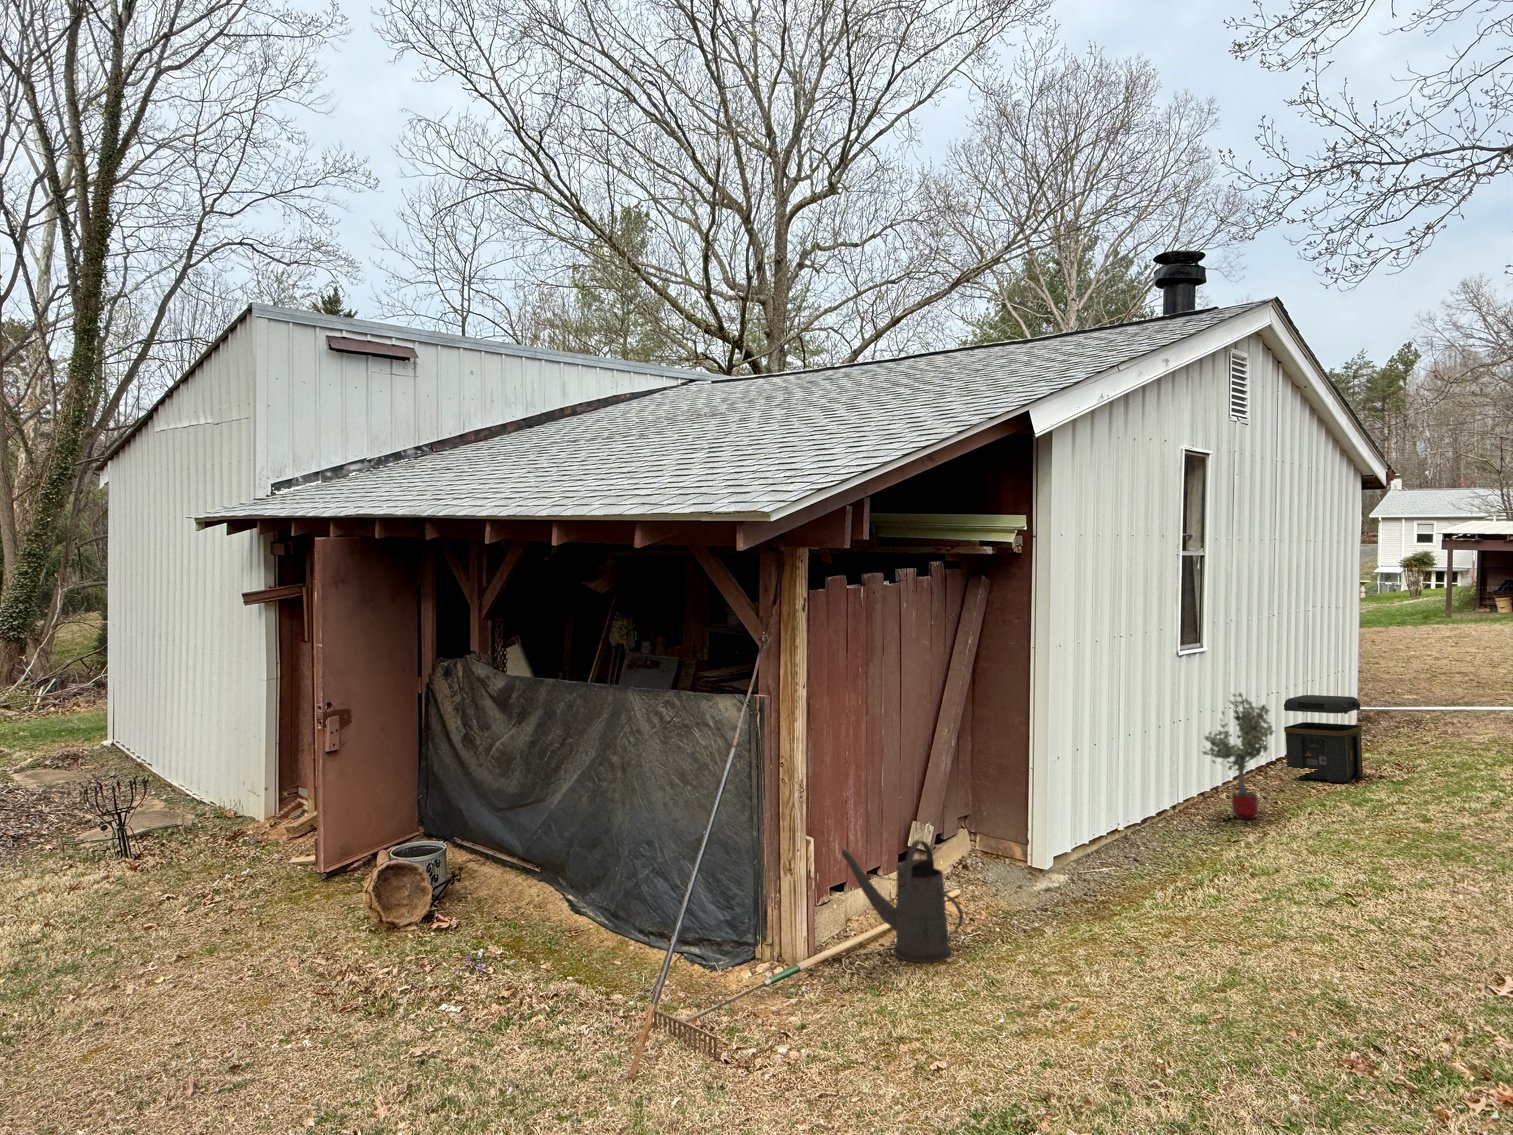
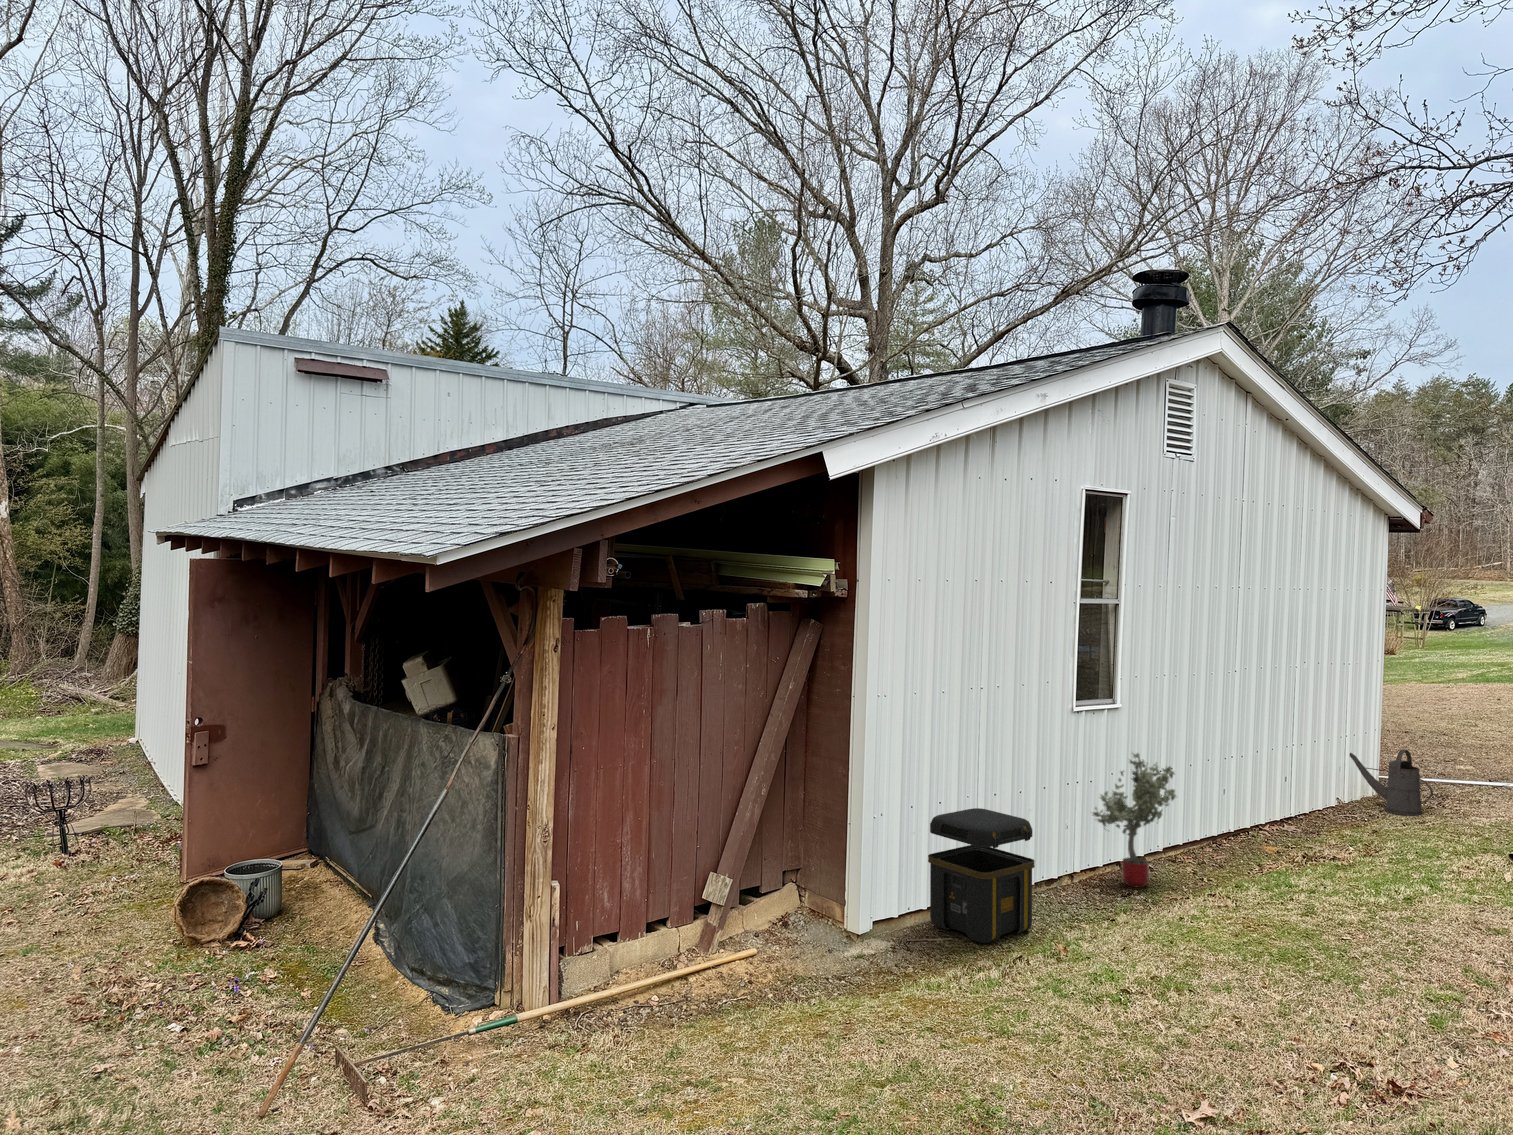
toolbox: present [1284,695,1363,783] -> present [928,808,1035,943]
watering can: present [842,840,963,963] -> present [1350,749,1433,816]

